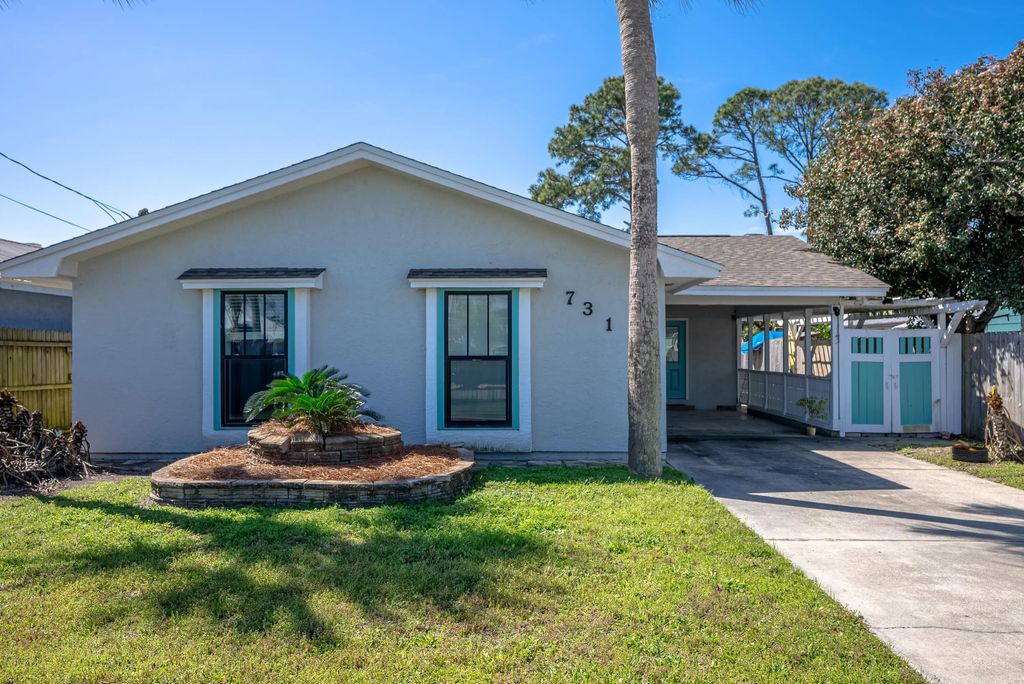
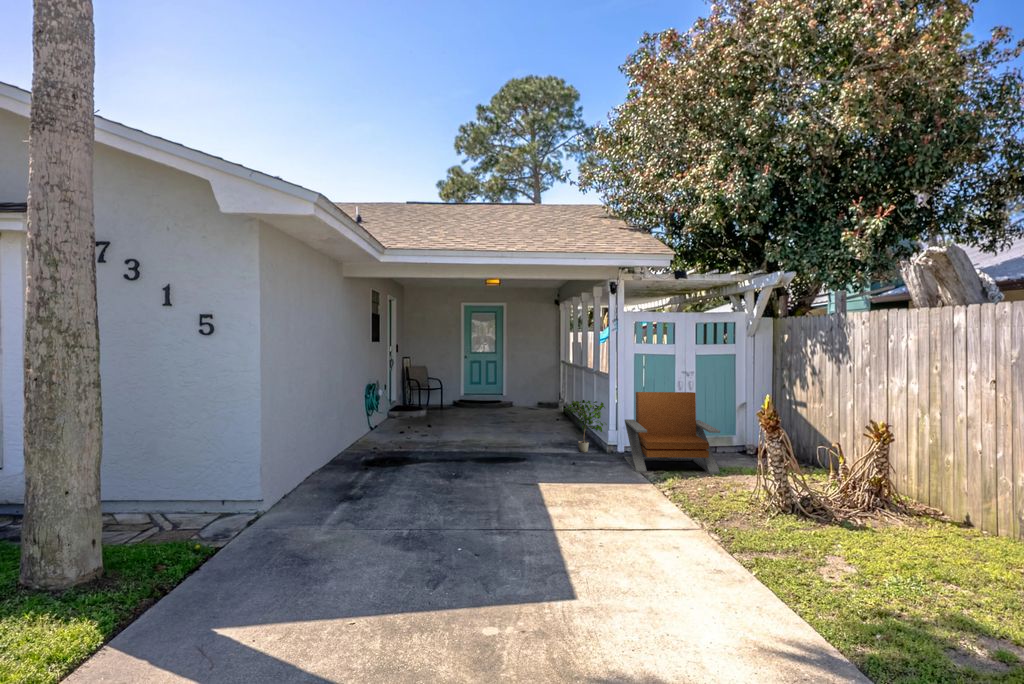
lounge chair: none [848,390,931,447] -> present [625,392,720,474]
basket: present [951,440,989,462] -> none [723,473,774,511]

